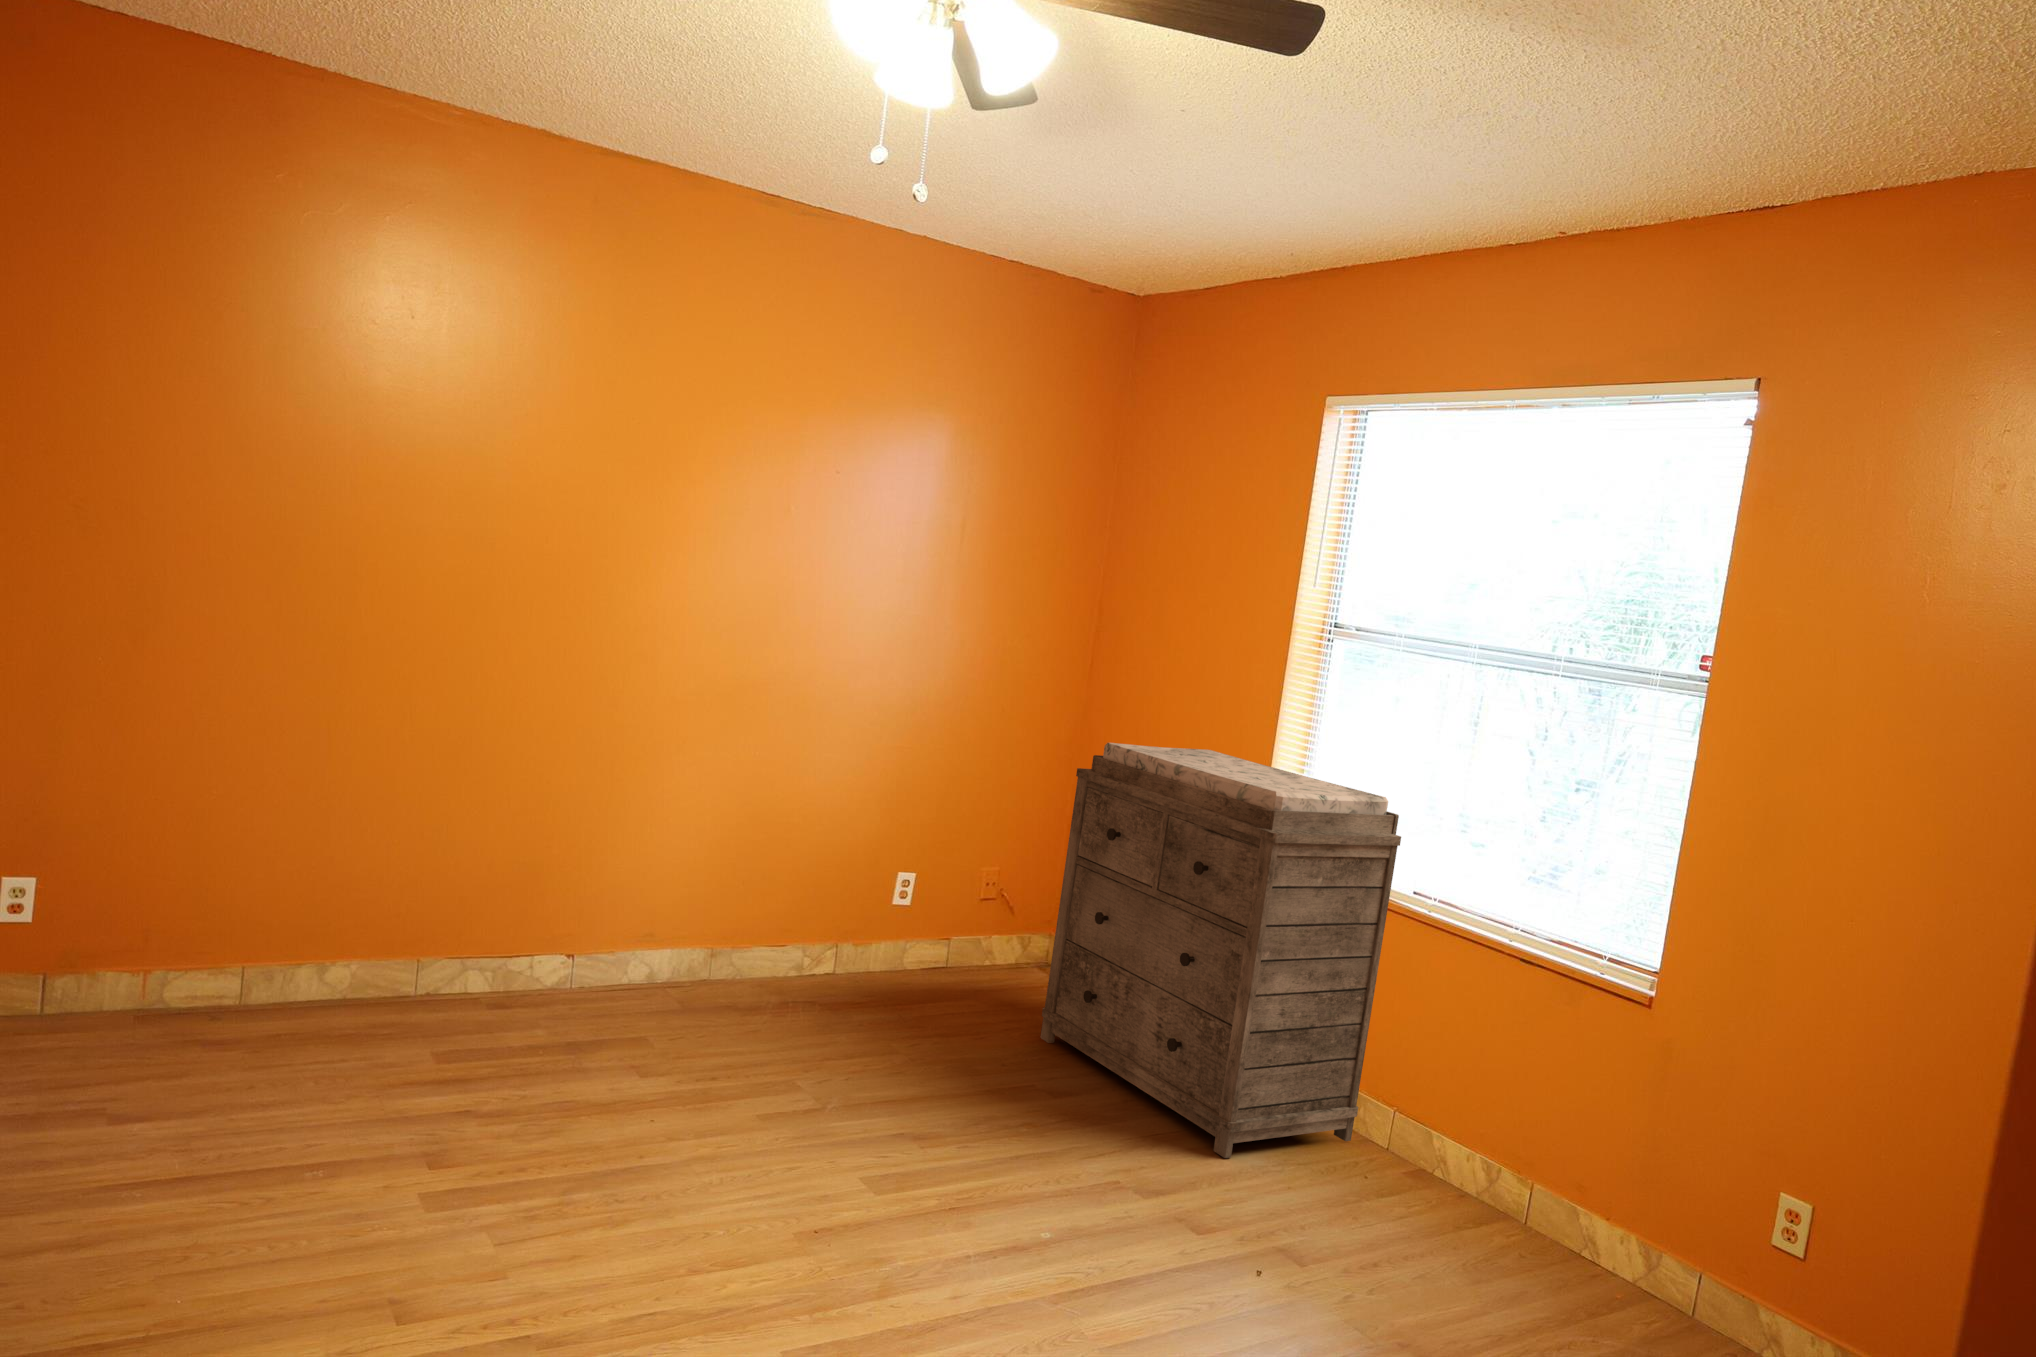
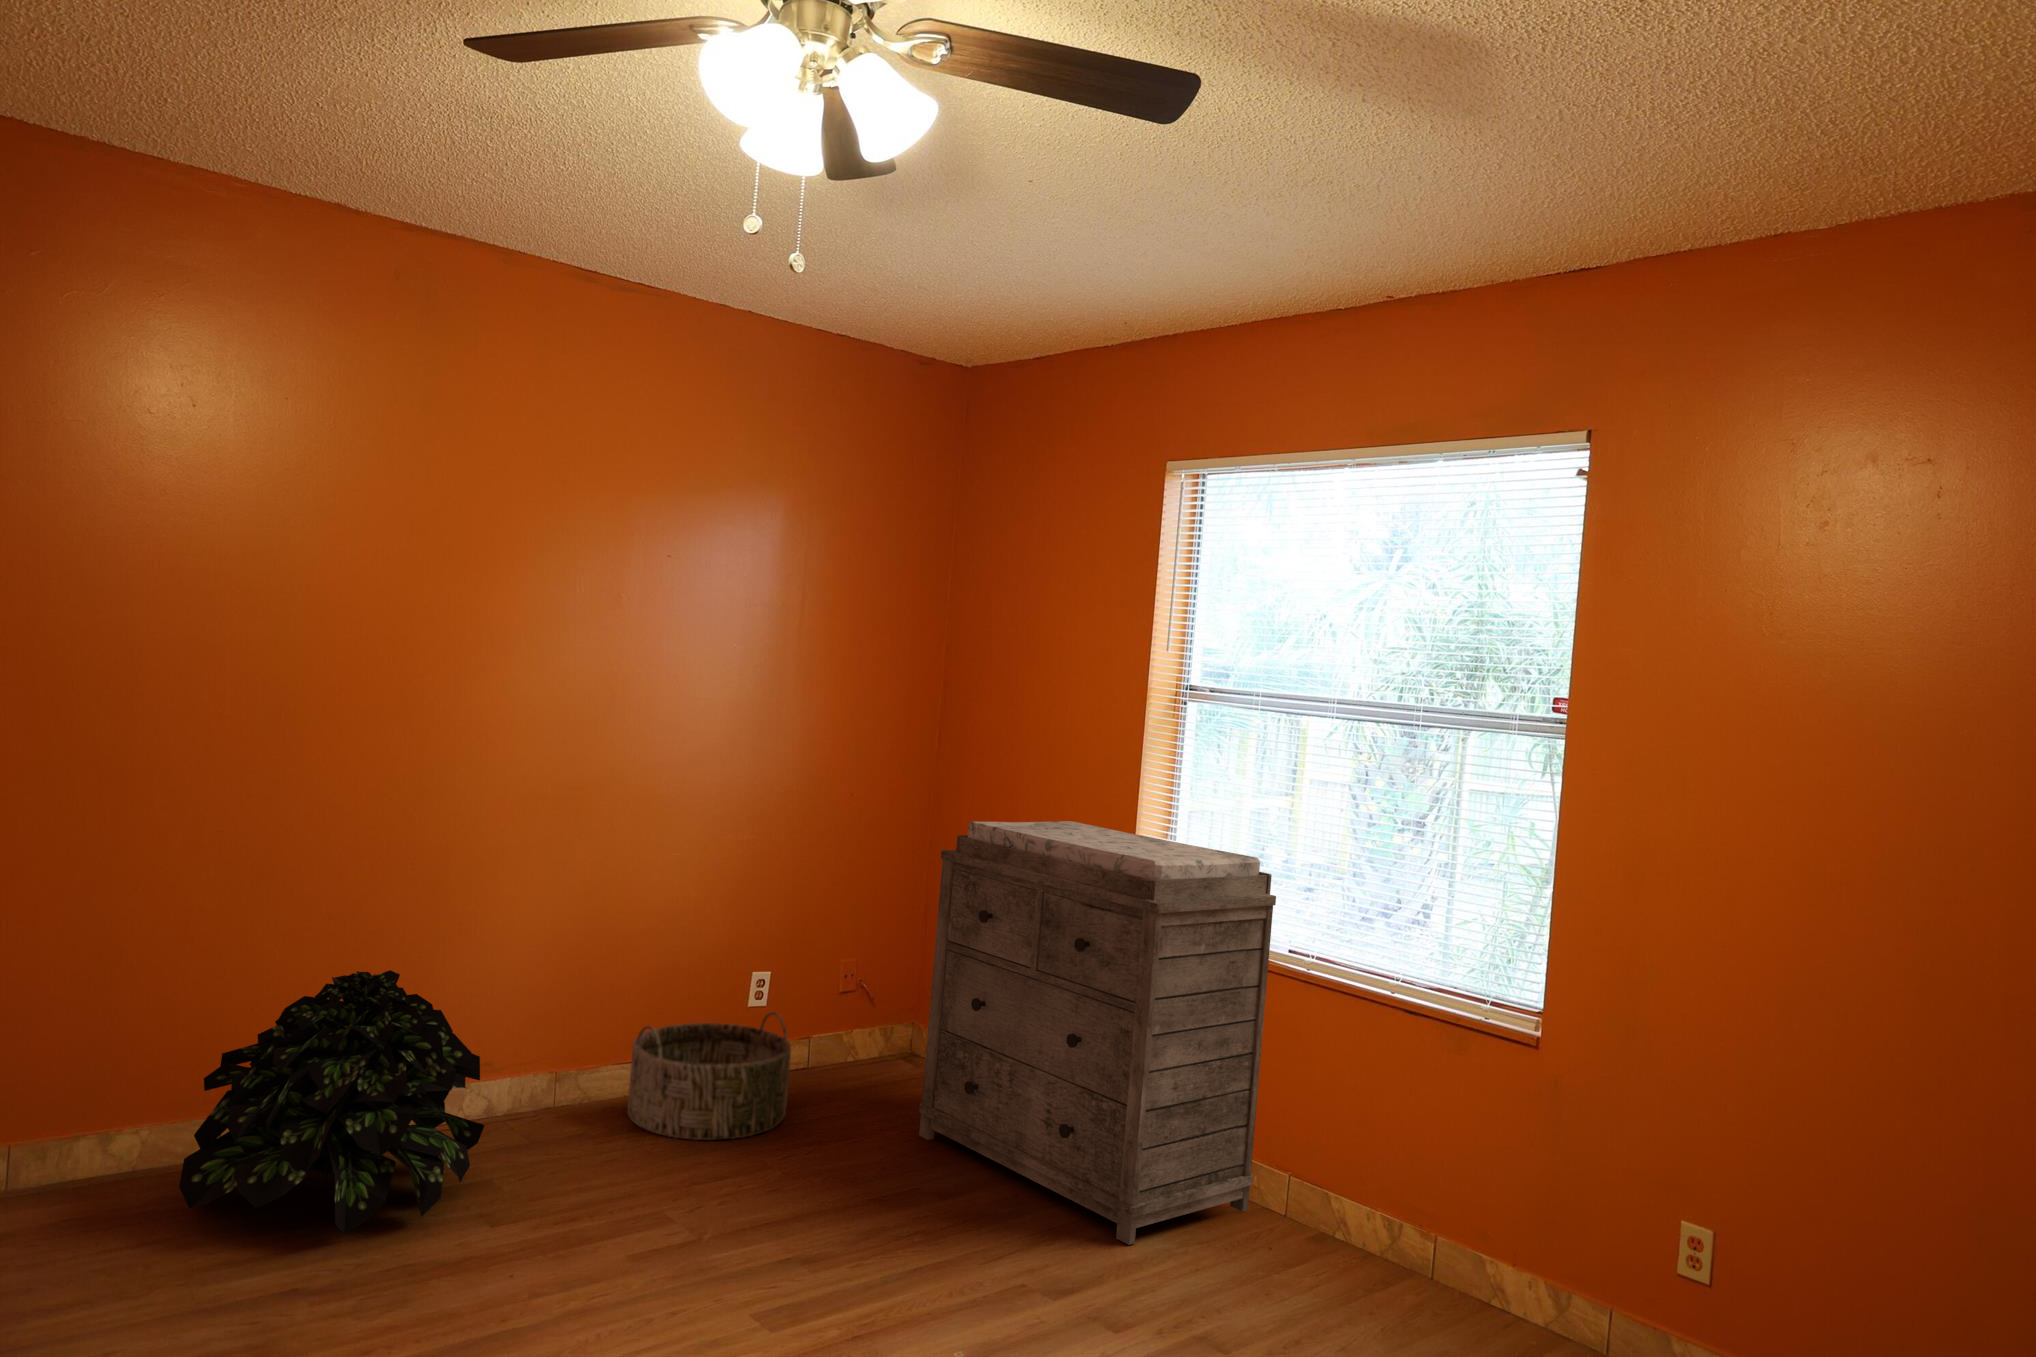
potted plant: none [377,836,640,1066] -> present [179,970,484,1234]
basket: none [772,910,926,1022] -> present [627,1012,791,1140]

